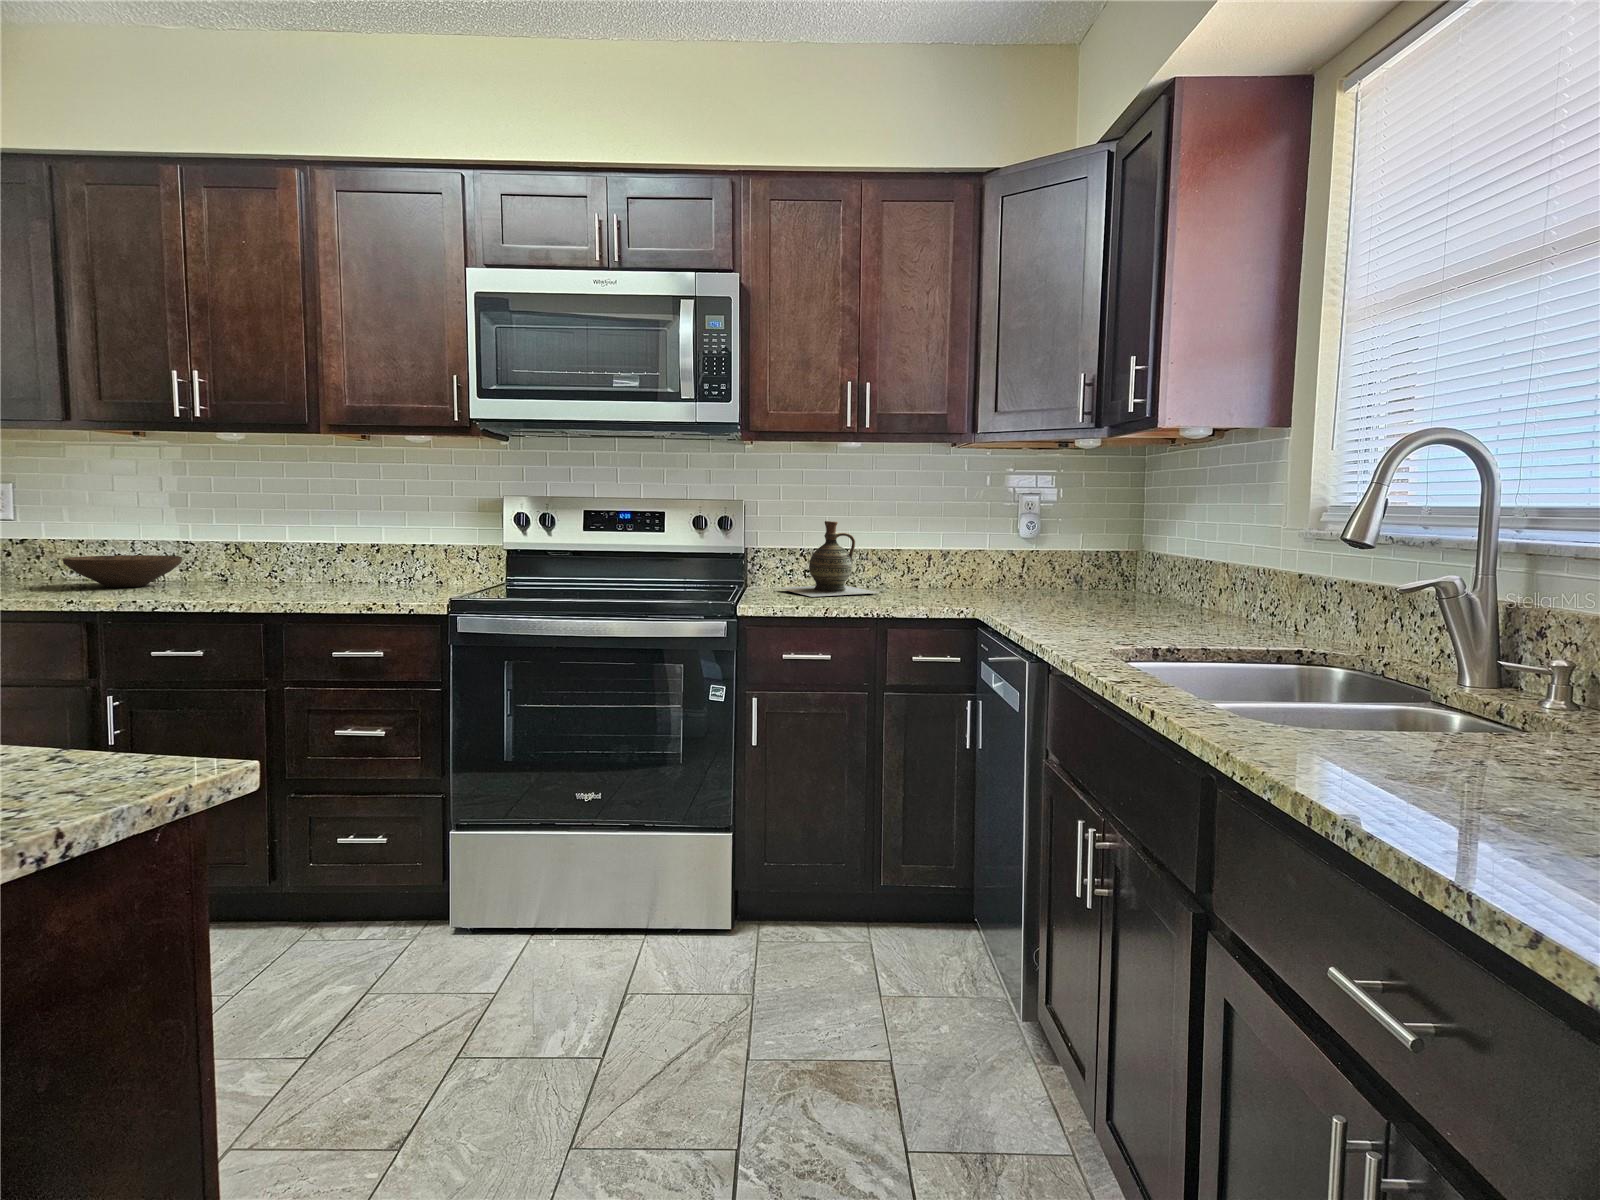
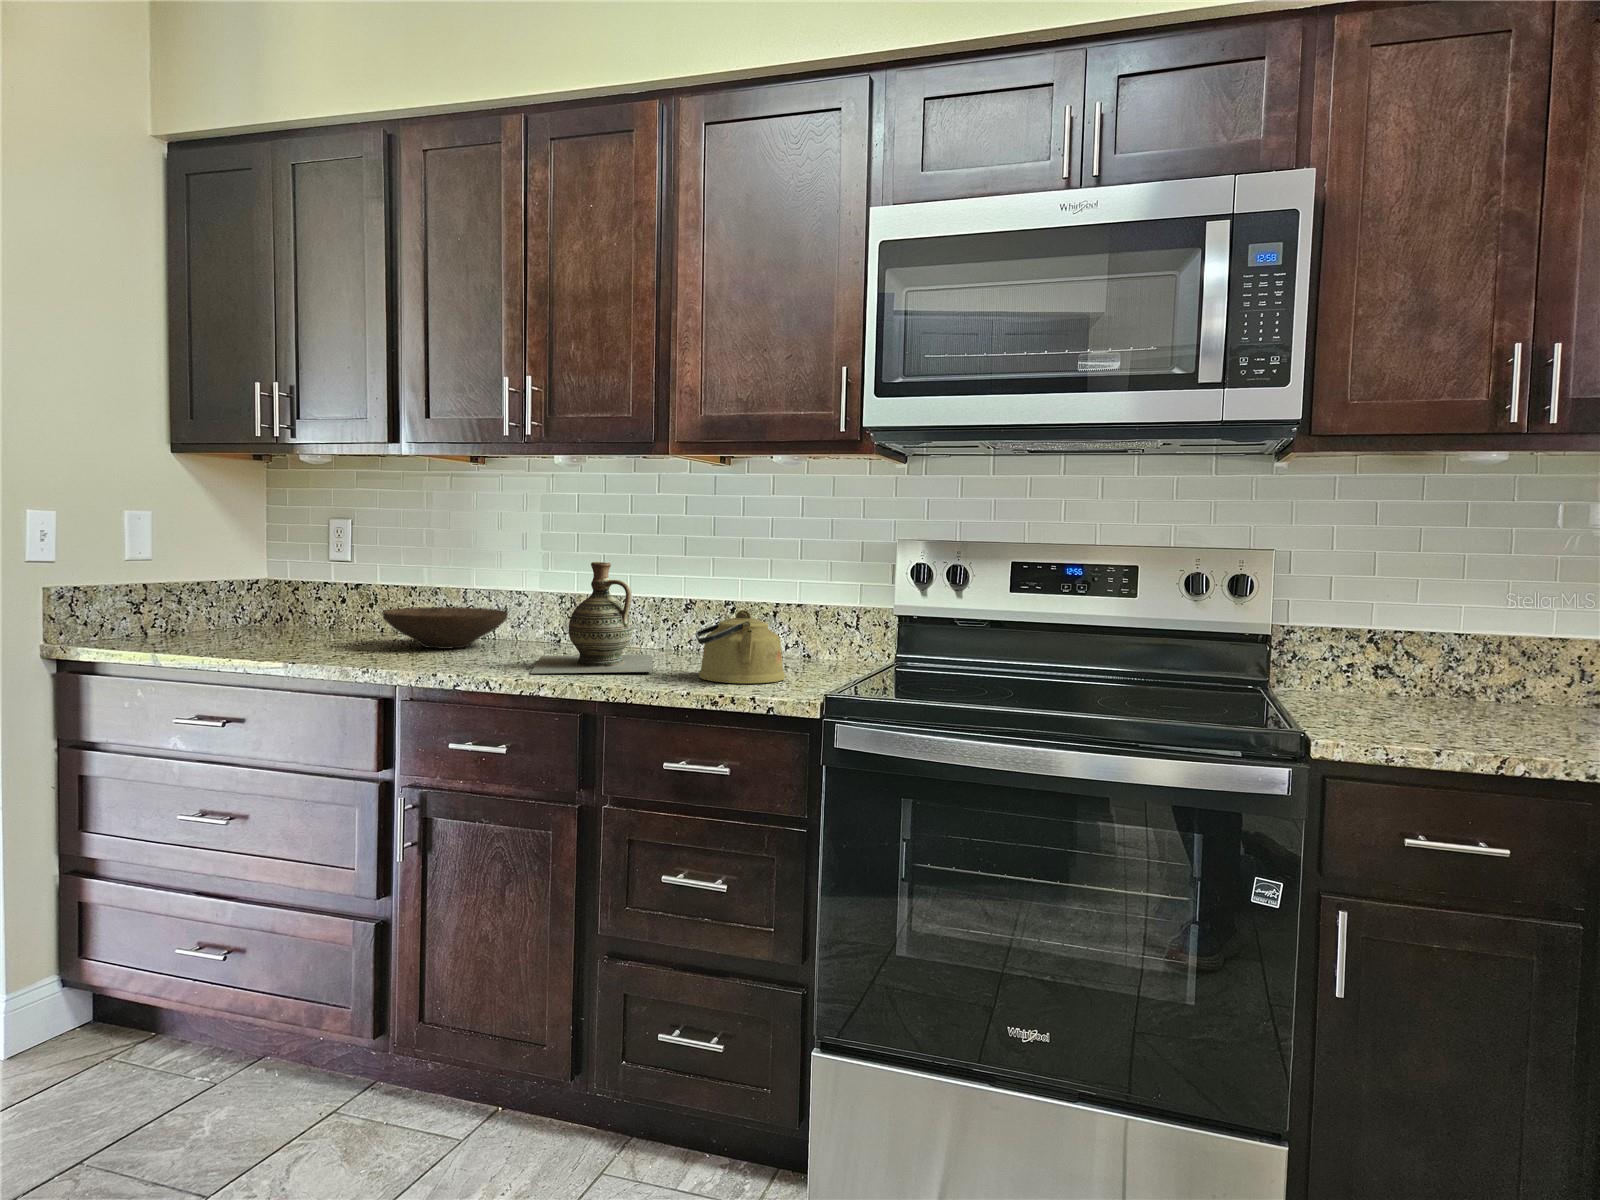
ceramic jug: present [778,521,878,597] -> present [531,562,653,673]
kettle: none [350,546,421,596] -> present [695,610,785,684]

